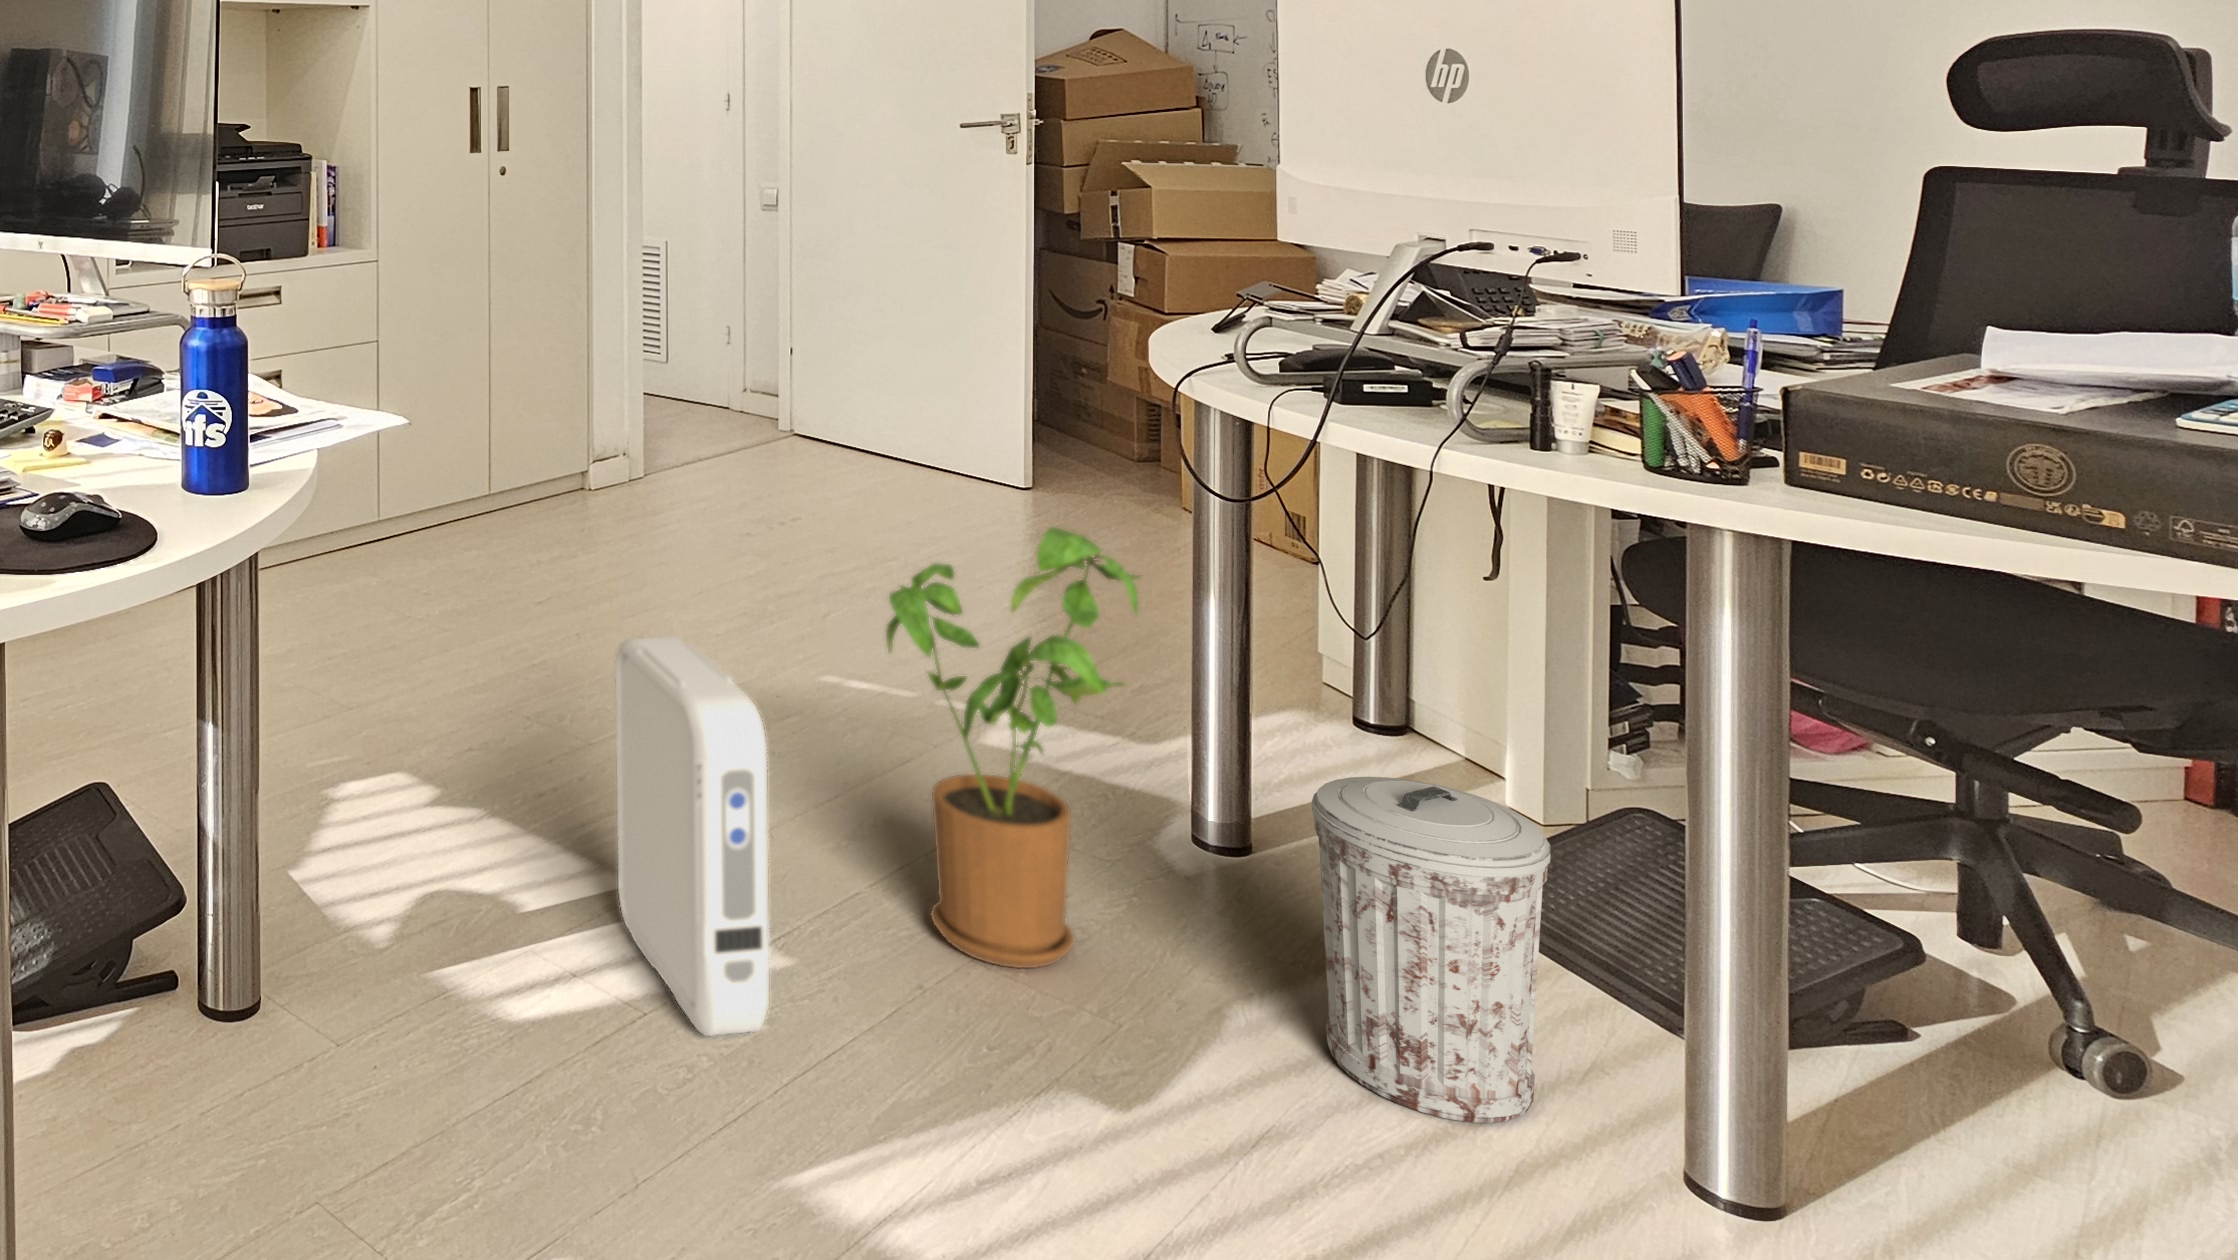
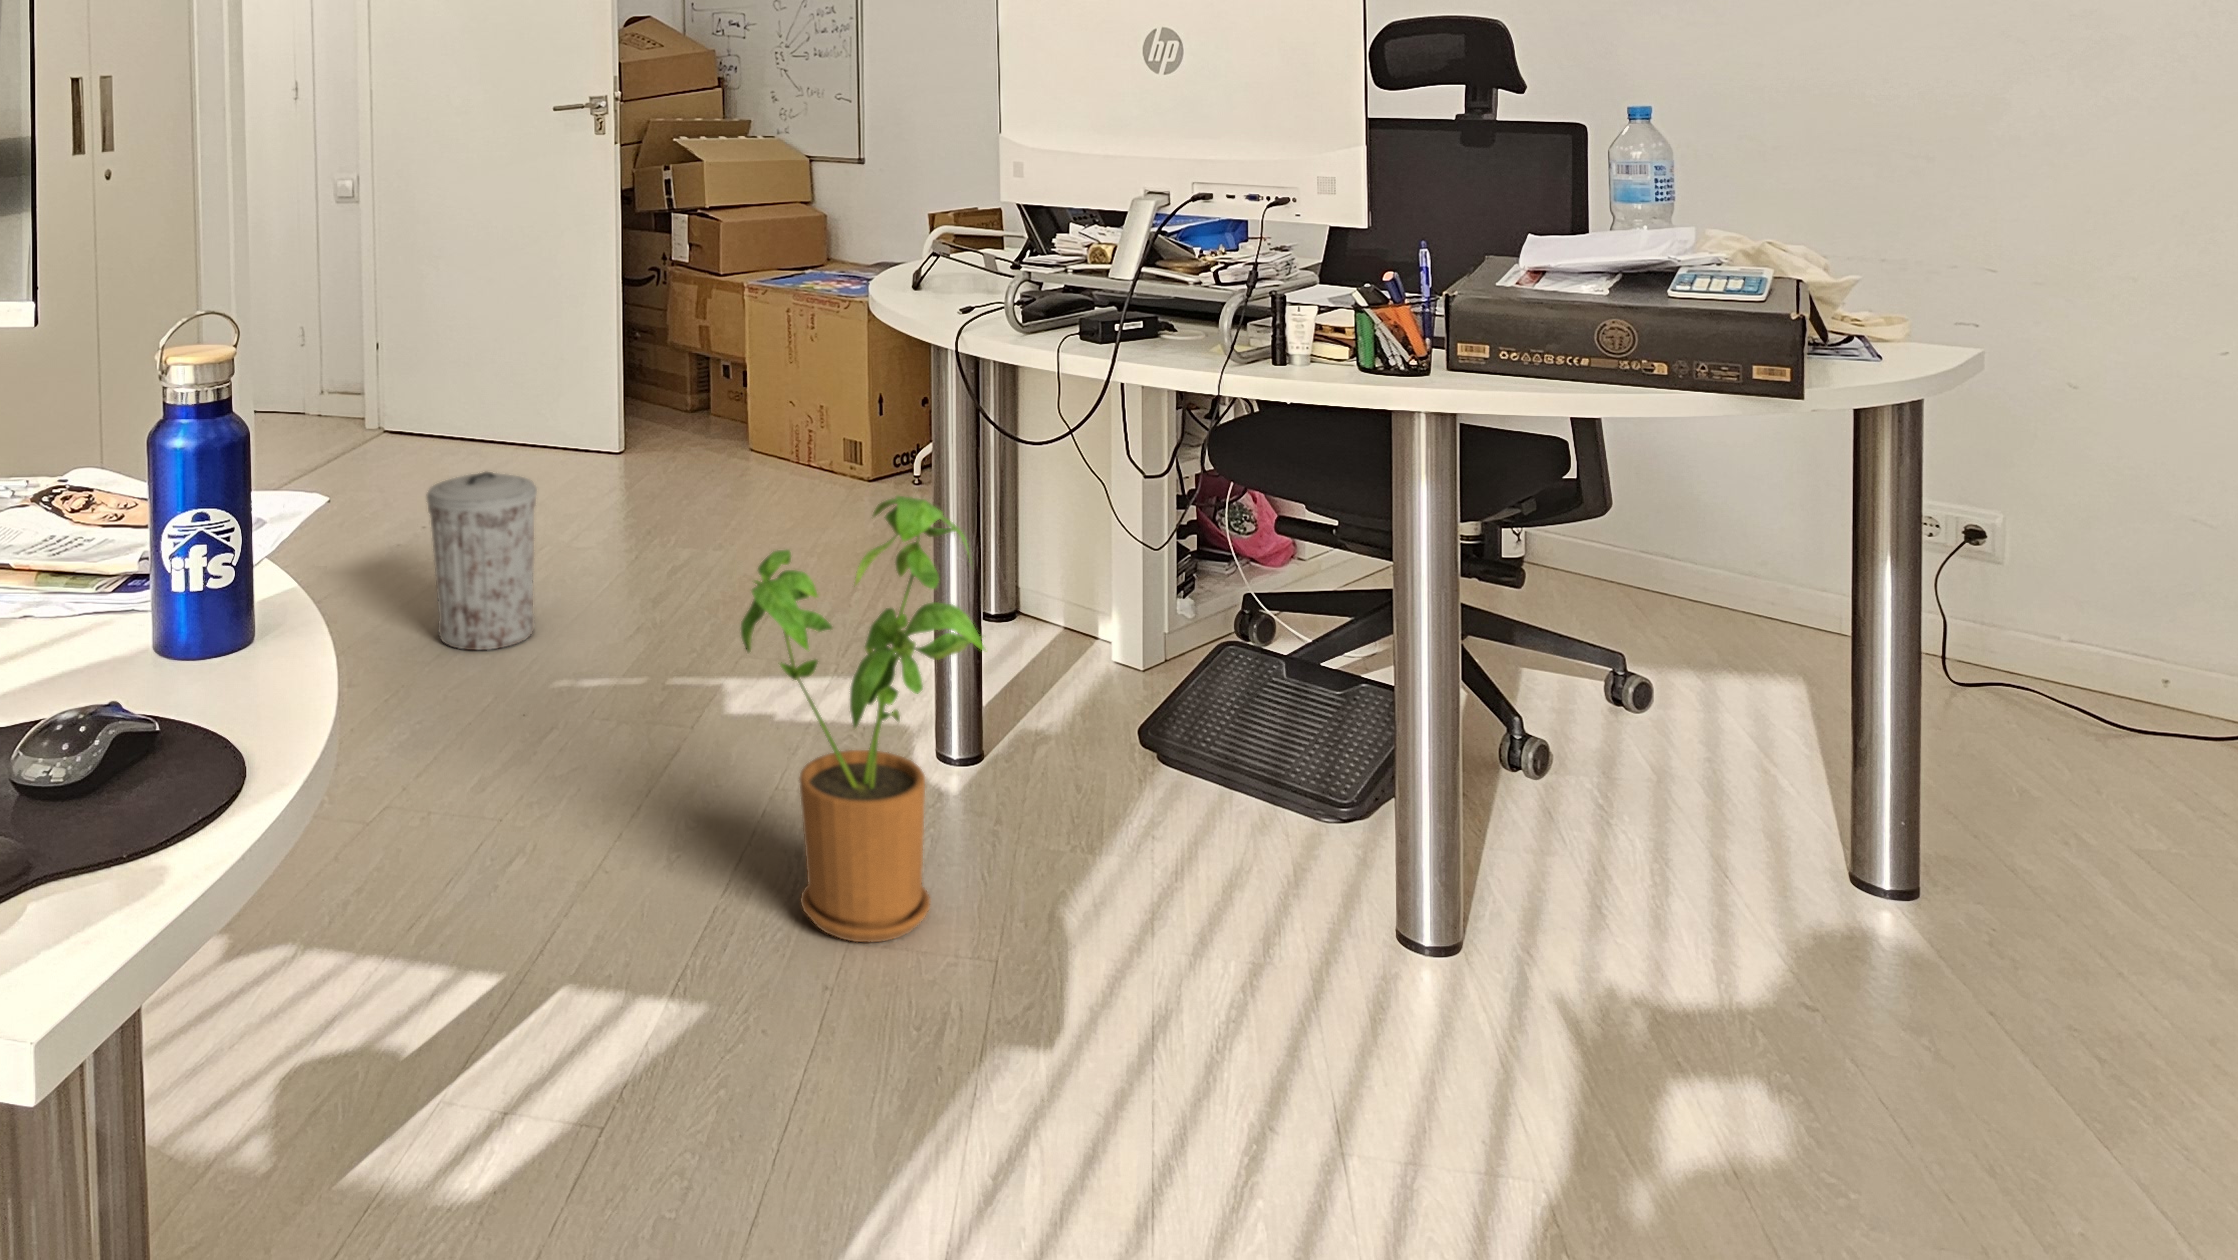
air purifier: present [615,636,769,1036] -> none [511,688,741,1132]
trash can: present [1312,777,1550,1123] -> present [426,472,537,650]

